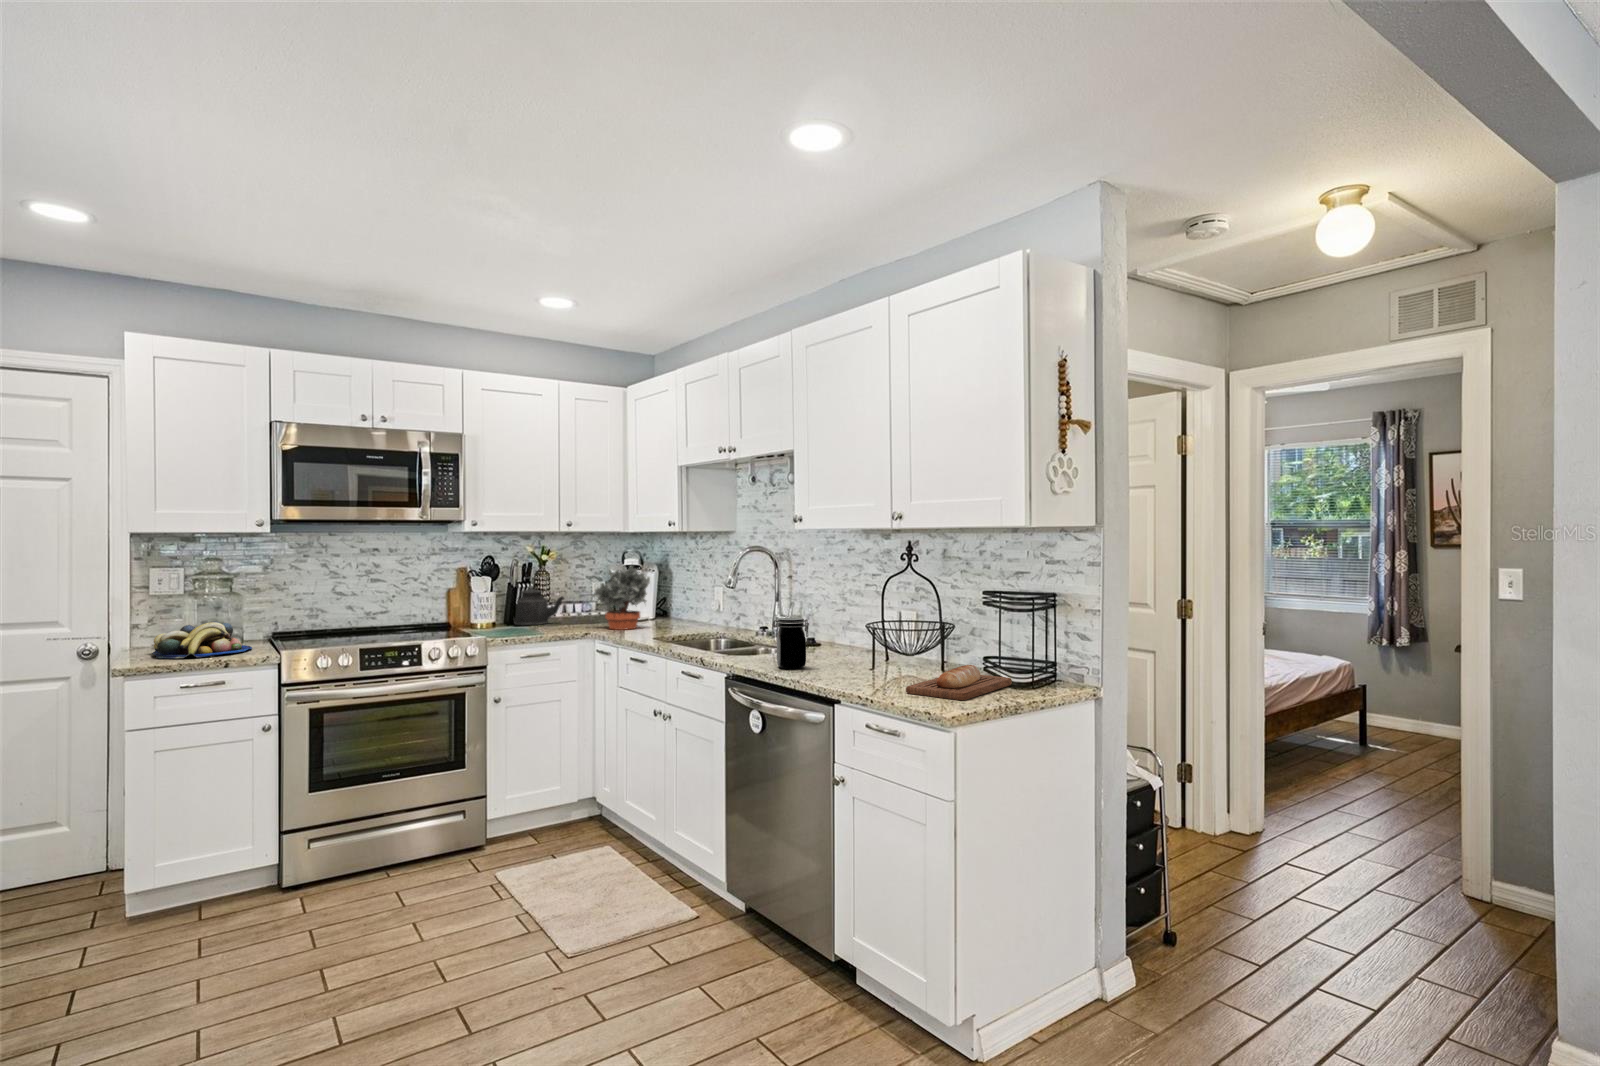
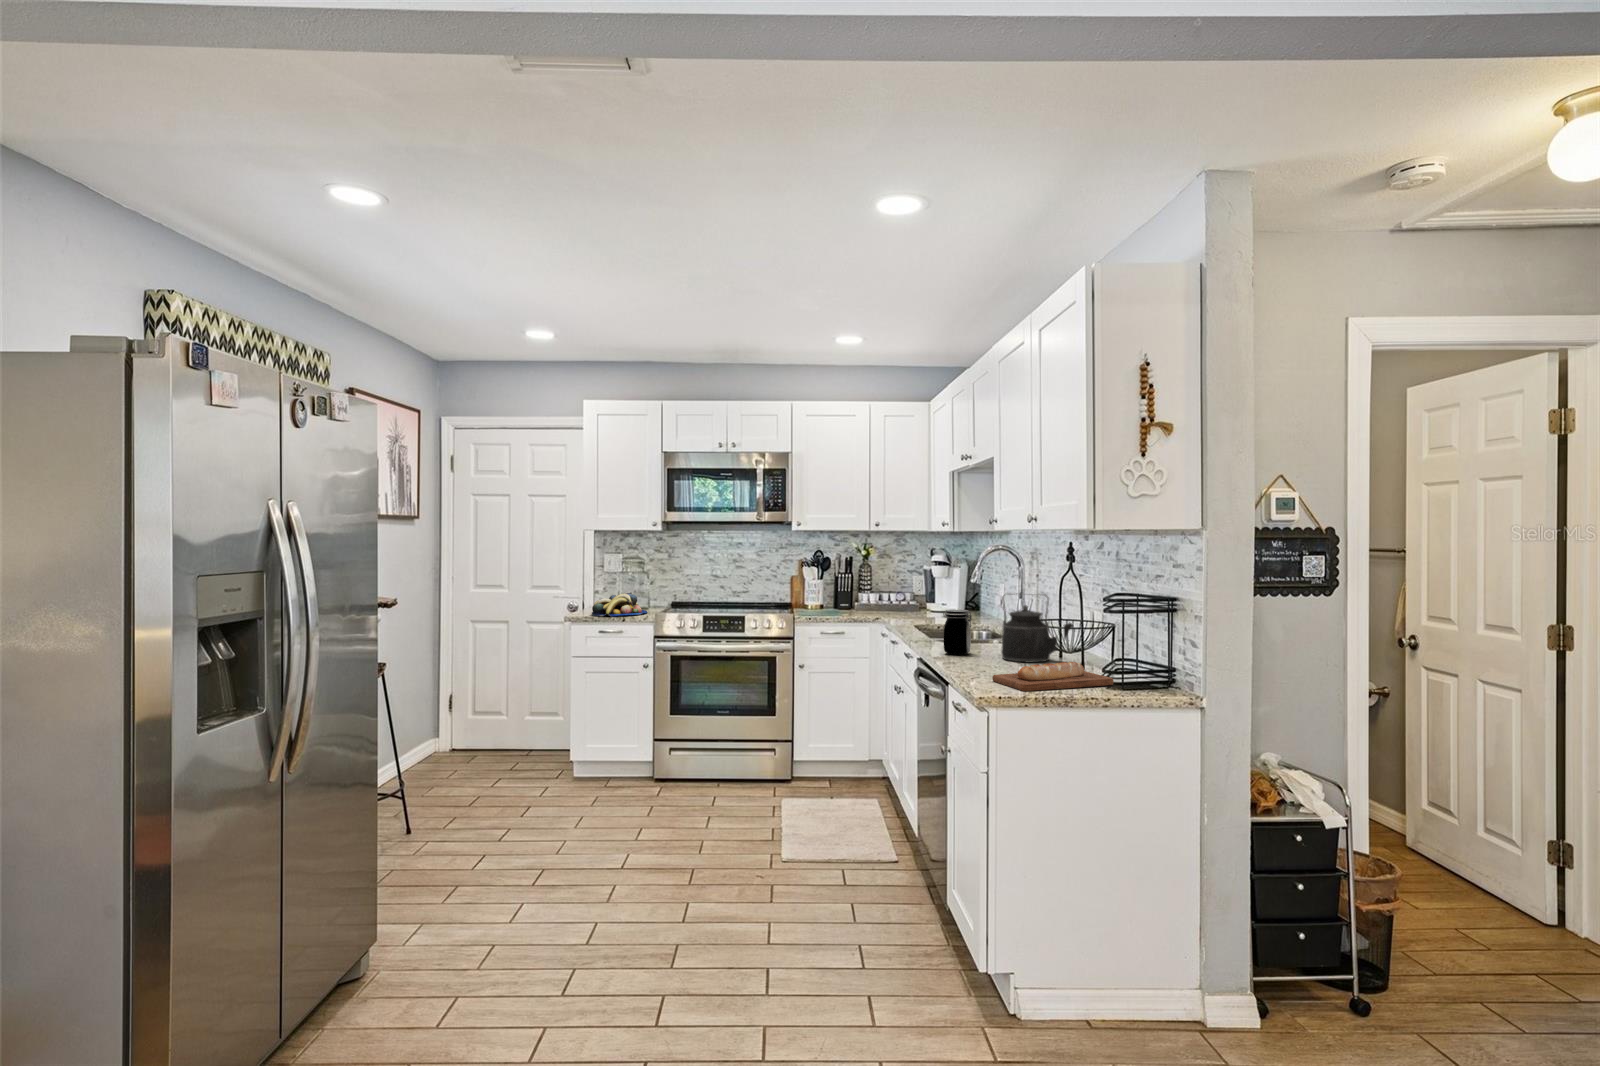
potted plant: present [592,565,650,630] -> none [887,558,934,615]
kettle: present [514,579,564,625] -> present [1001,593,1073,663]

